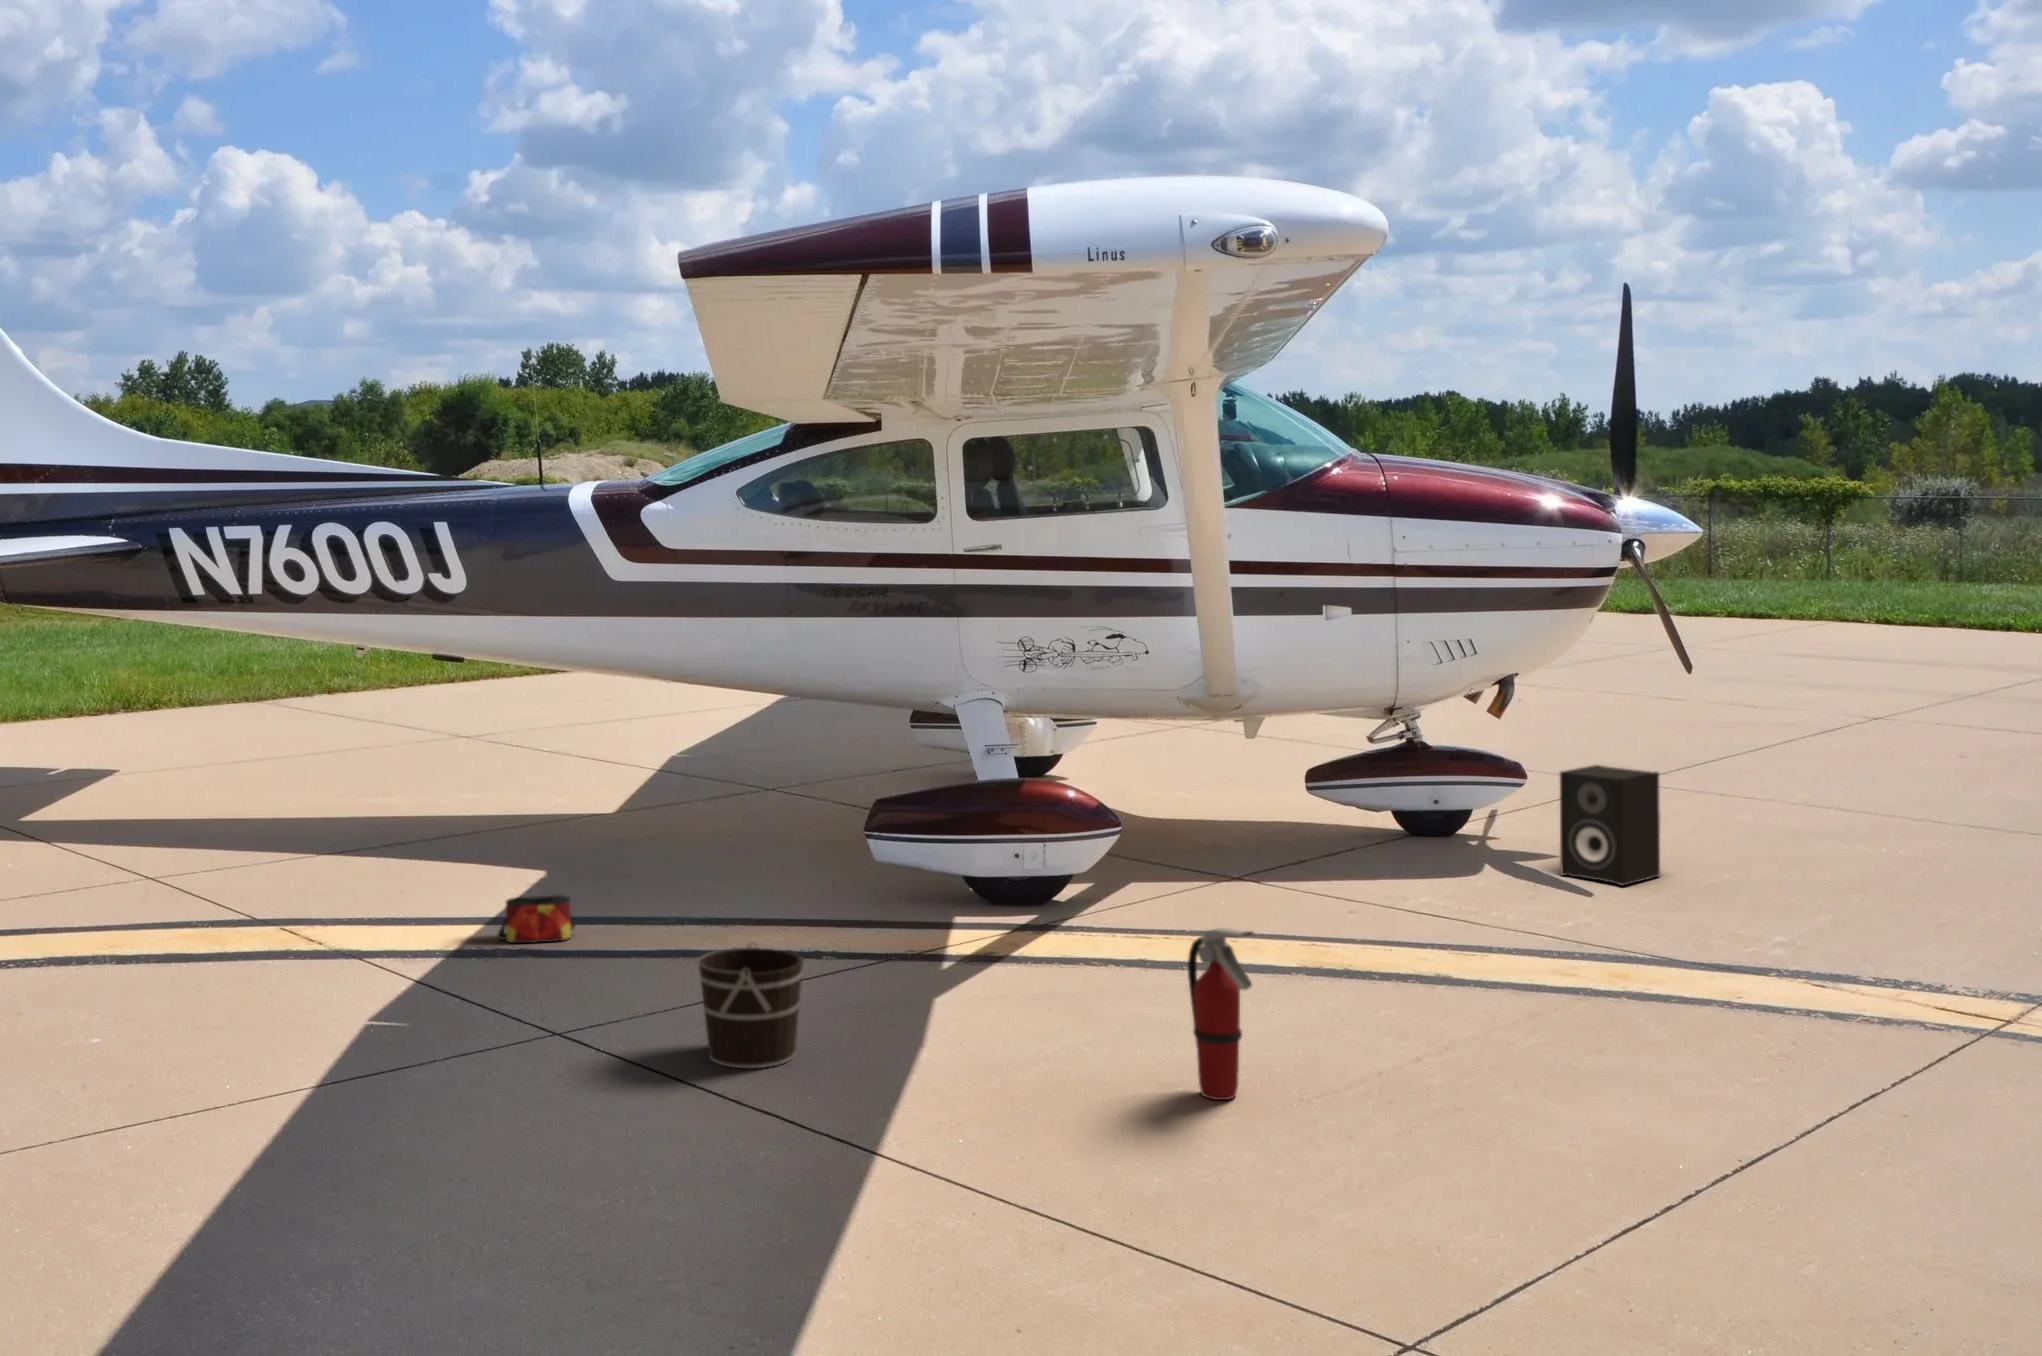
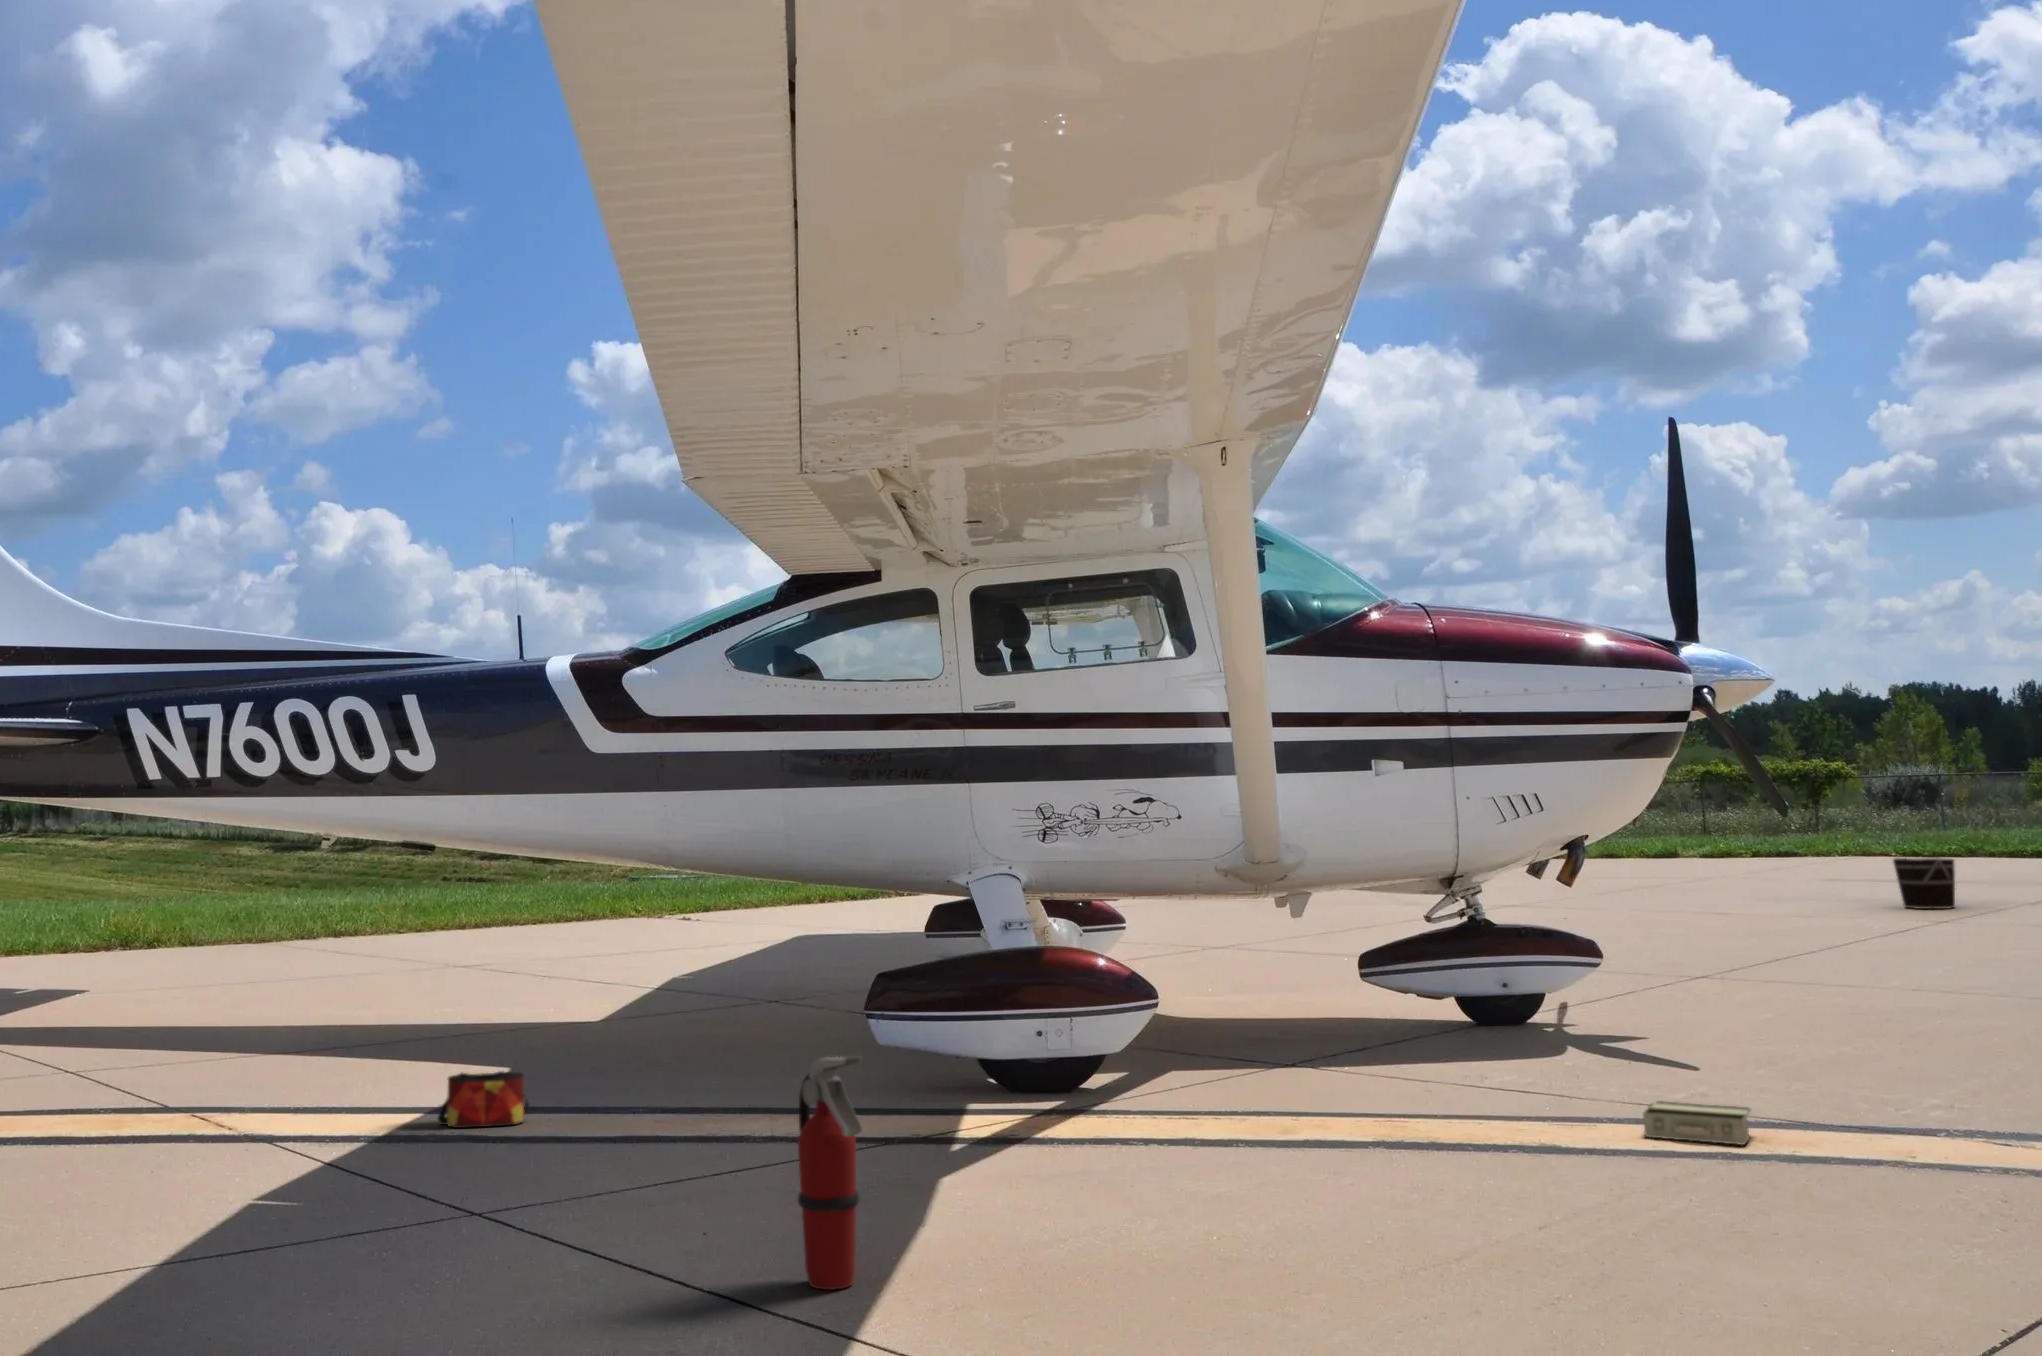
speaker: present [1560,765,1660,885] -> none [1654,929,1782,1063]
fire extinguisher: present [1188,928,1253,1100] -> present [798,1056,862,1290]
toolbox: none [1511,935,1602,977] -> present [1643,1101,1751,1145]
bucket: present [695,945,803,1068] -> present [1893,858,1955,909]

